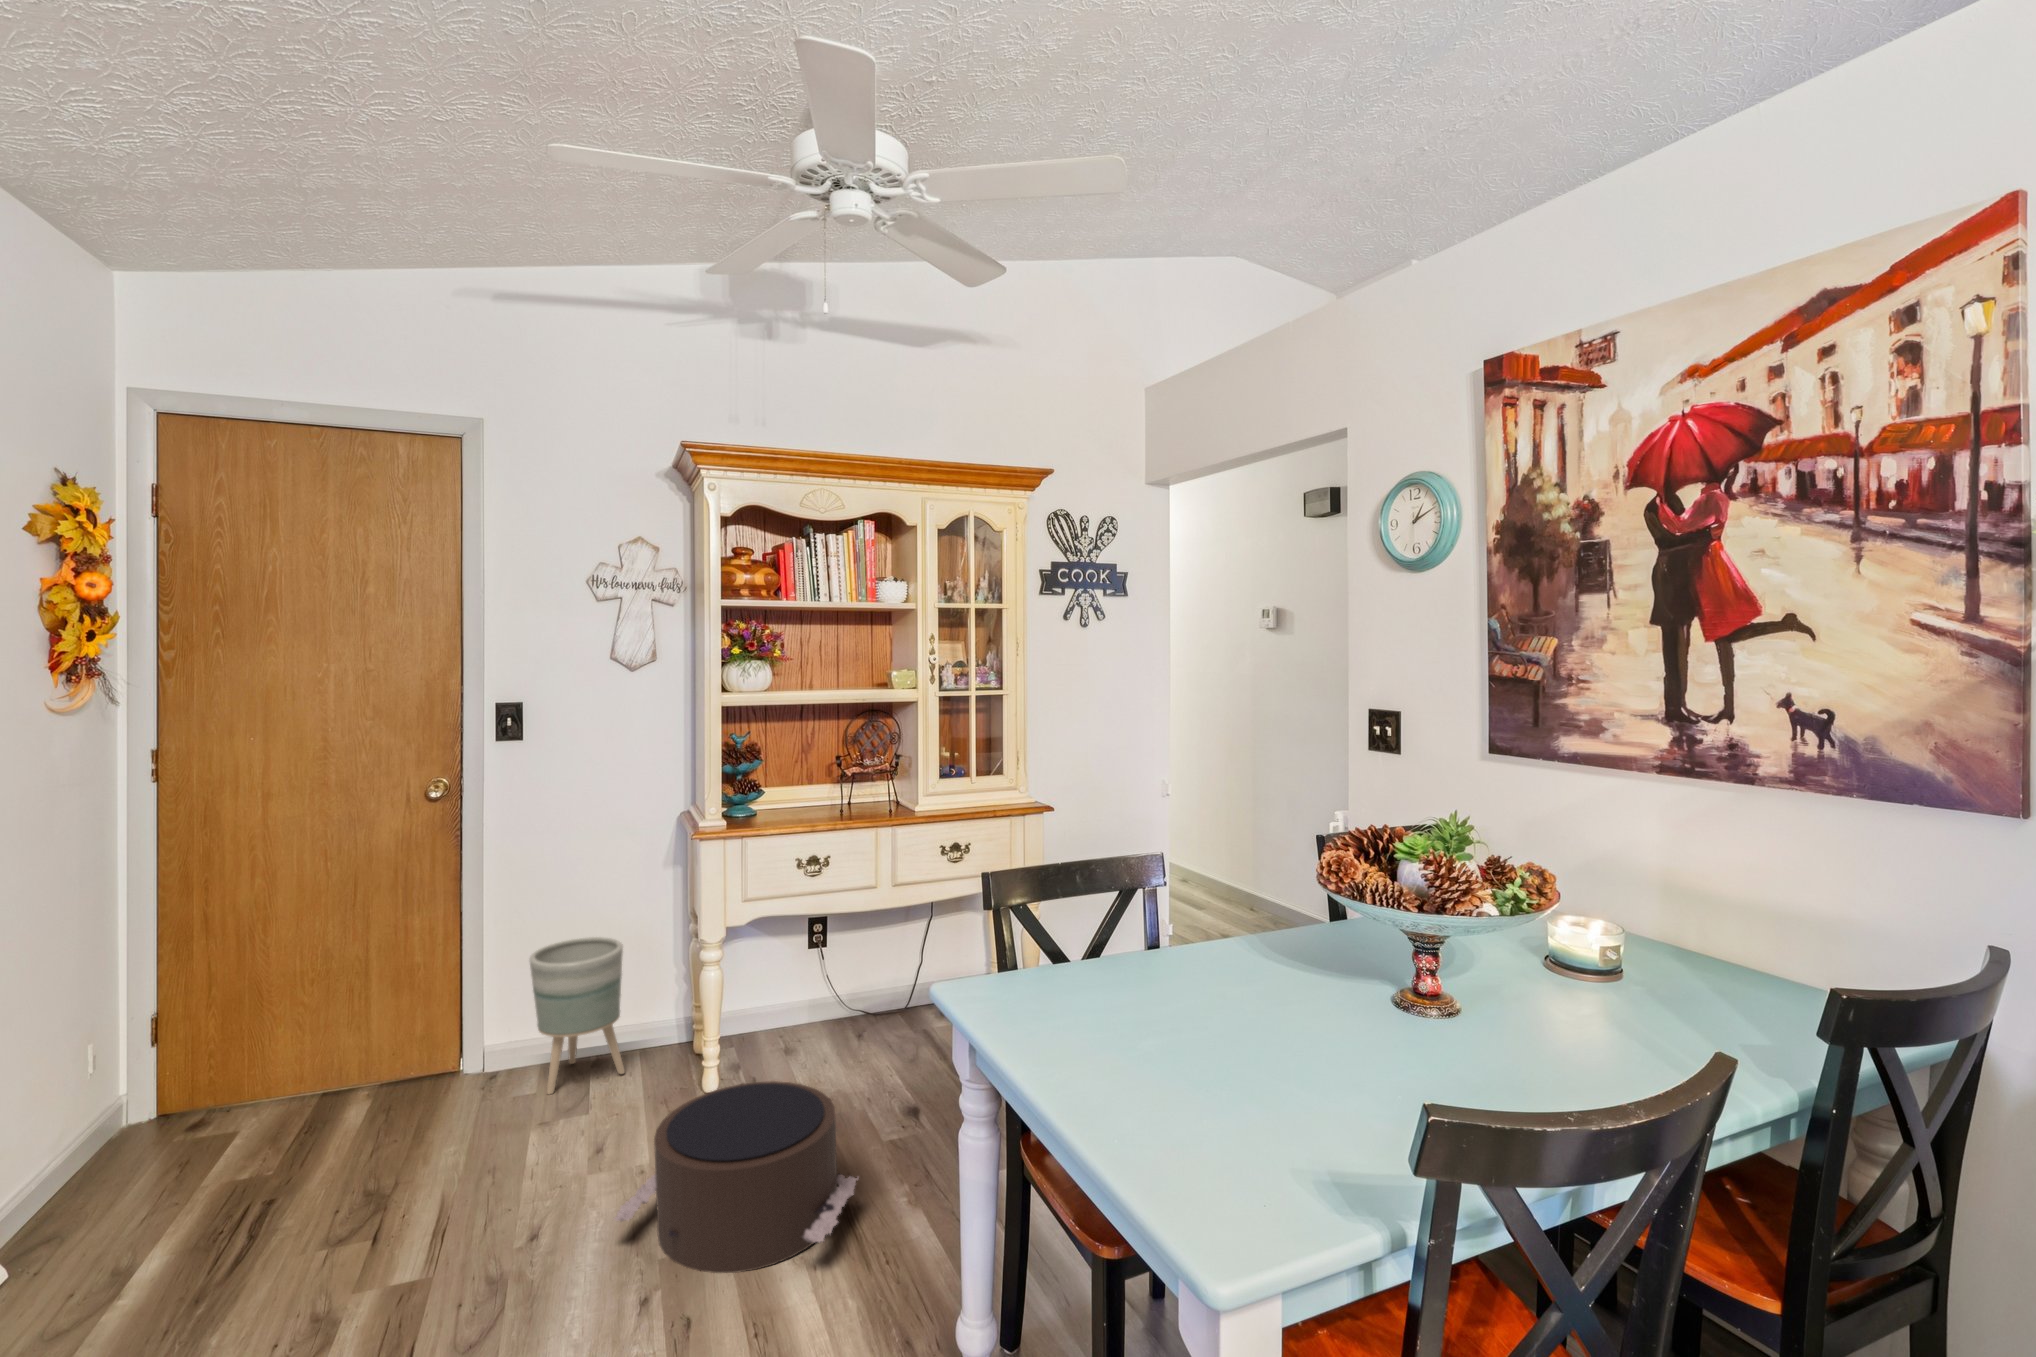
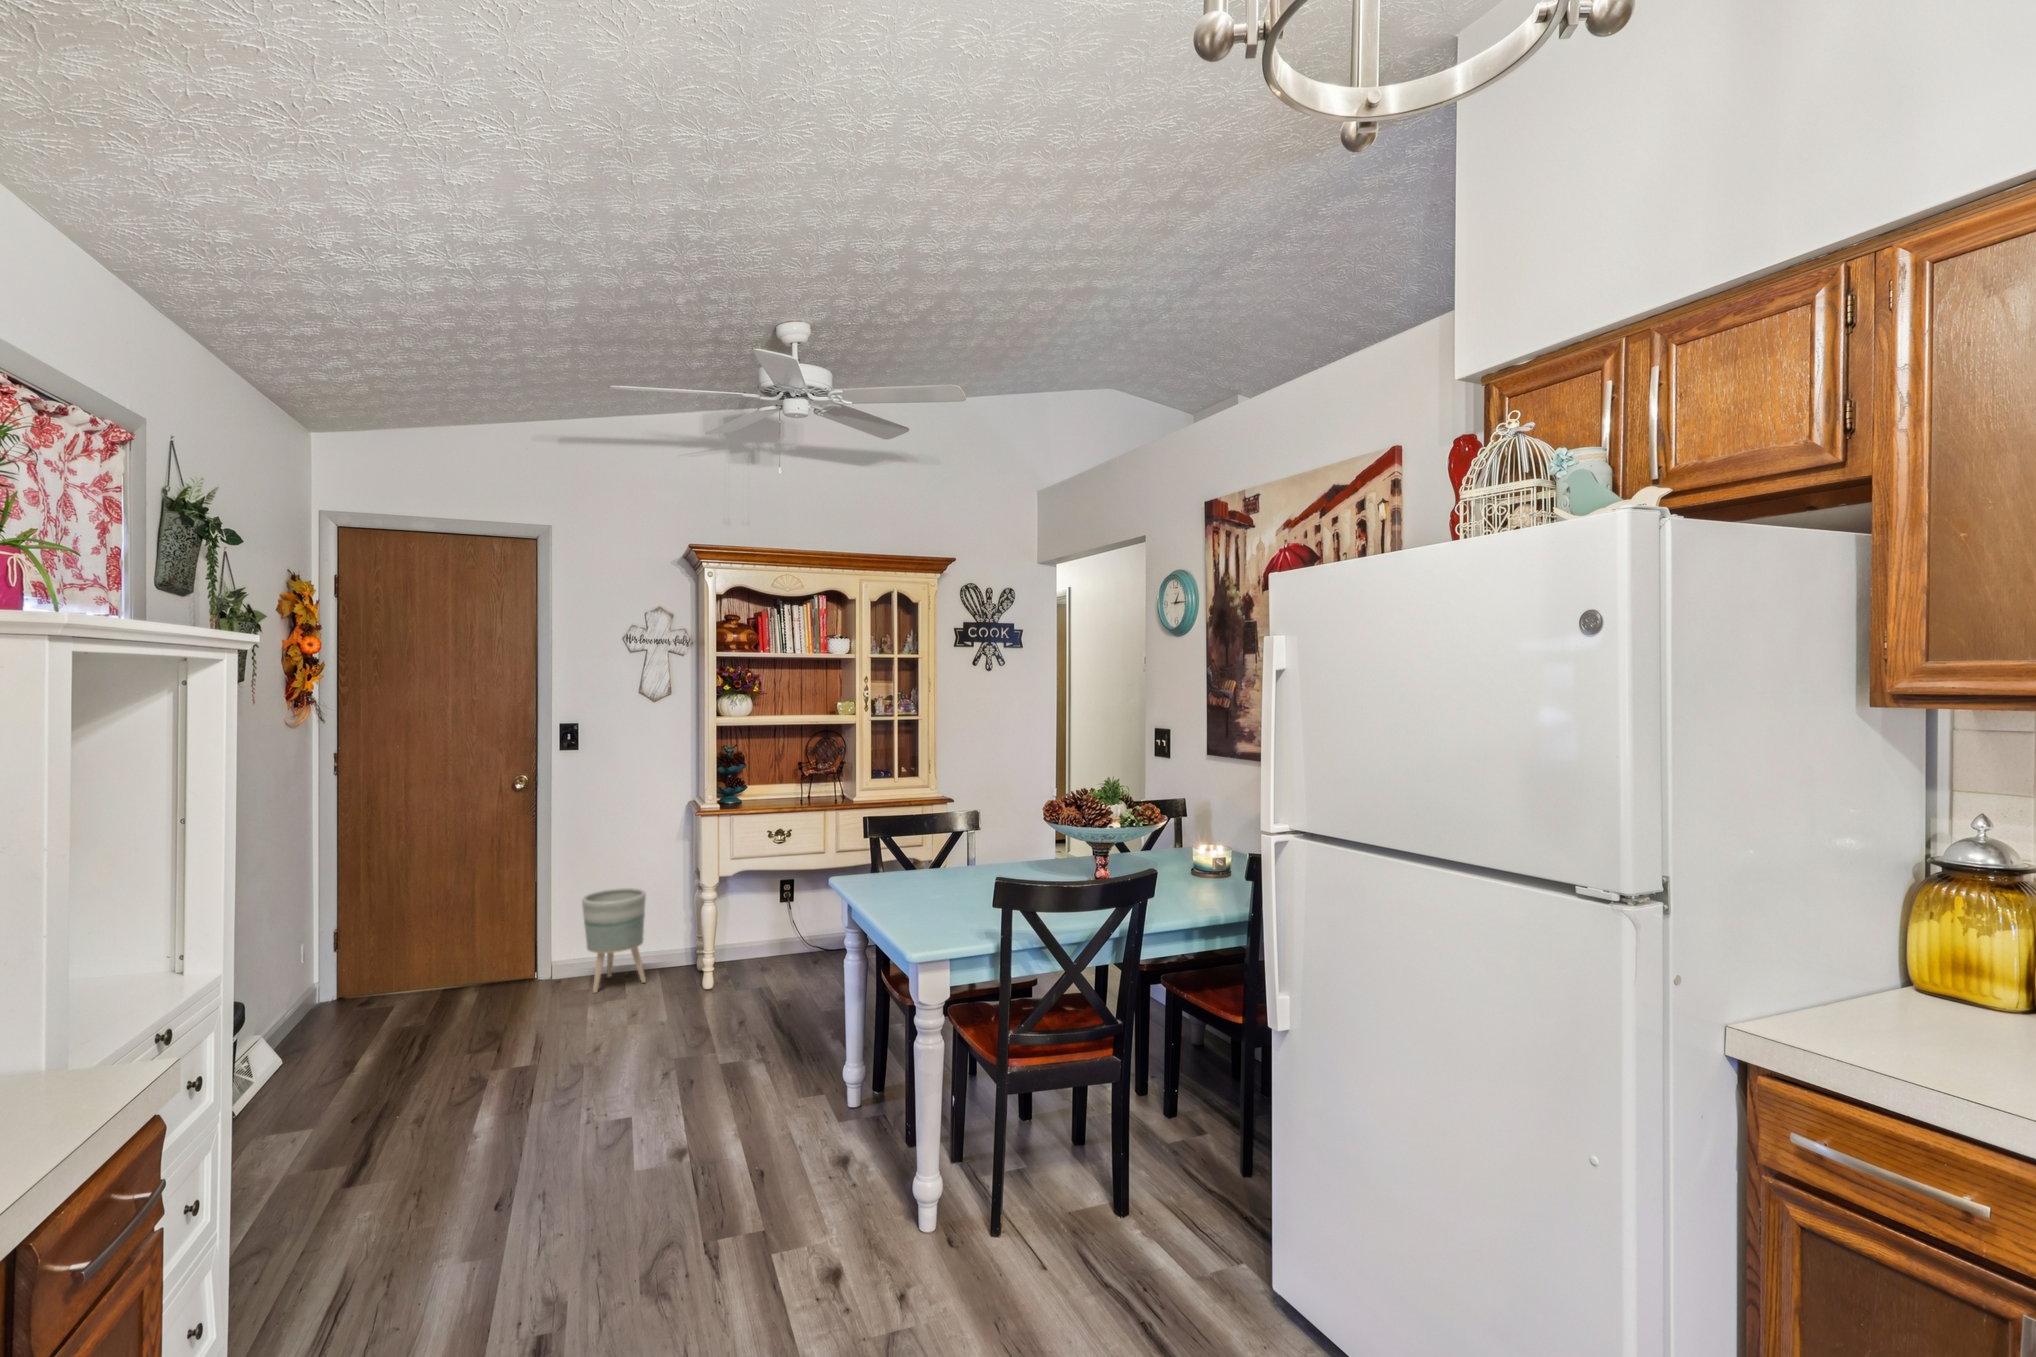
pouf: present [613,1081,858,1273] -> none [639,971,796,1074]

